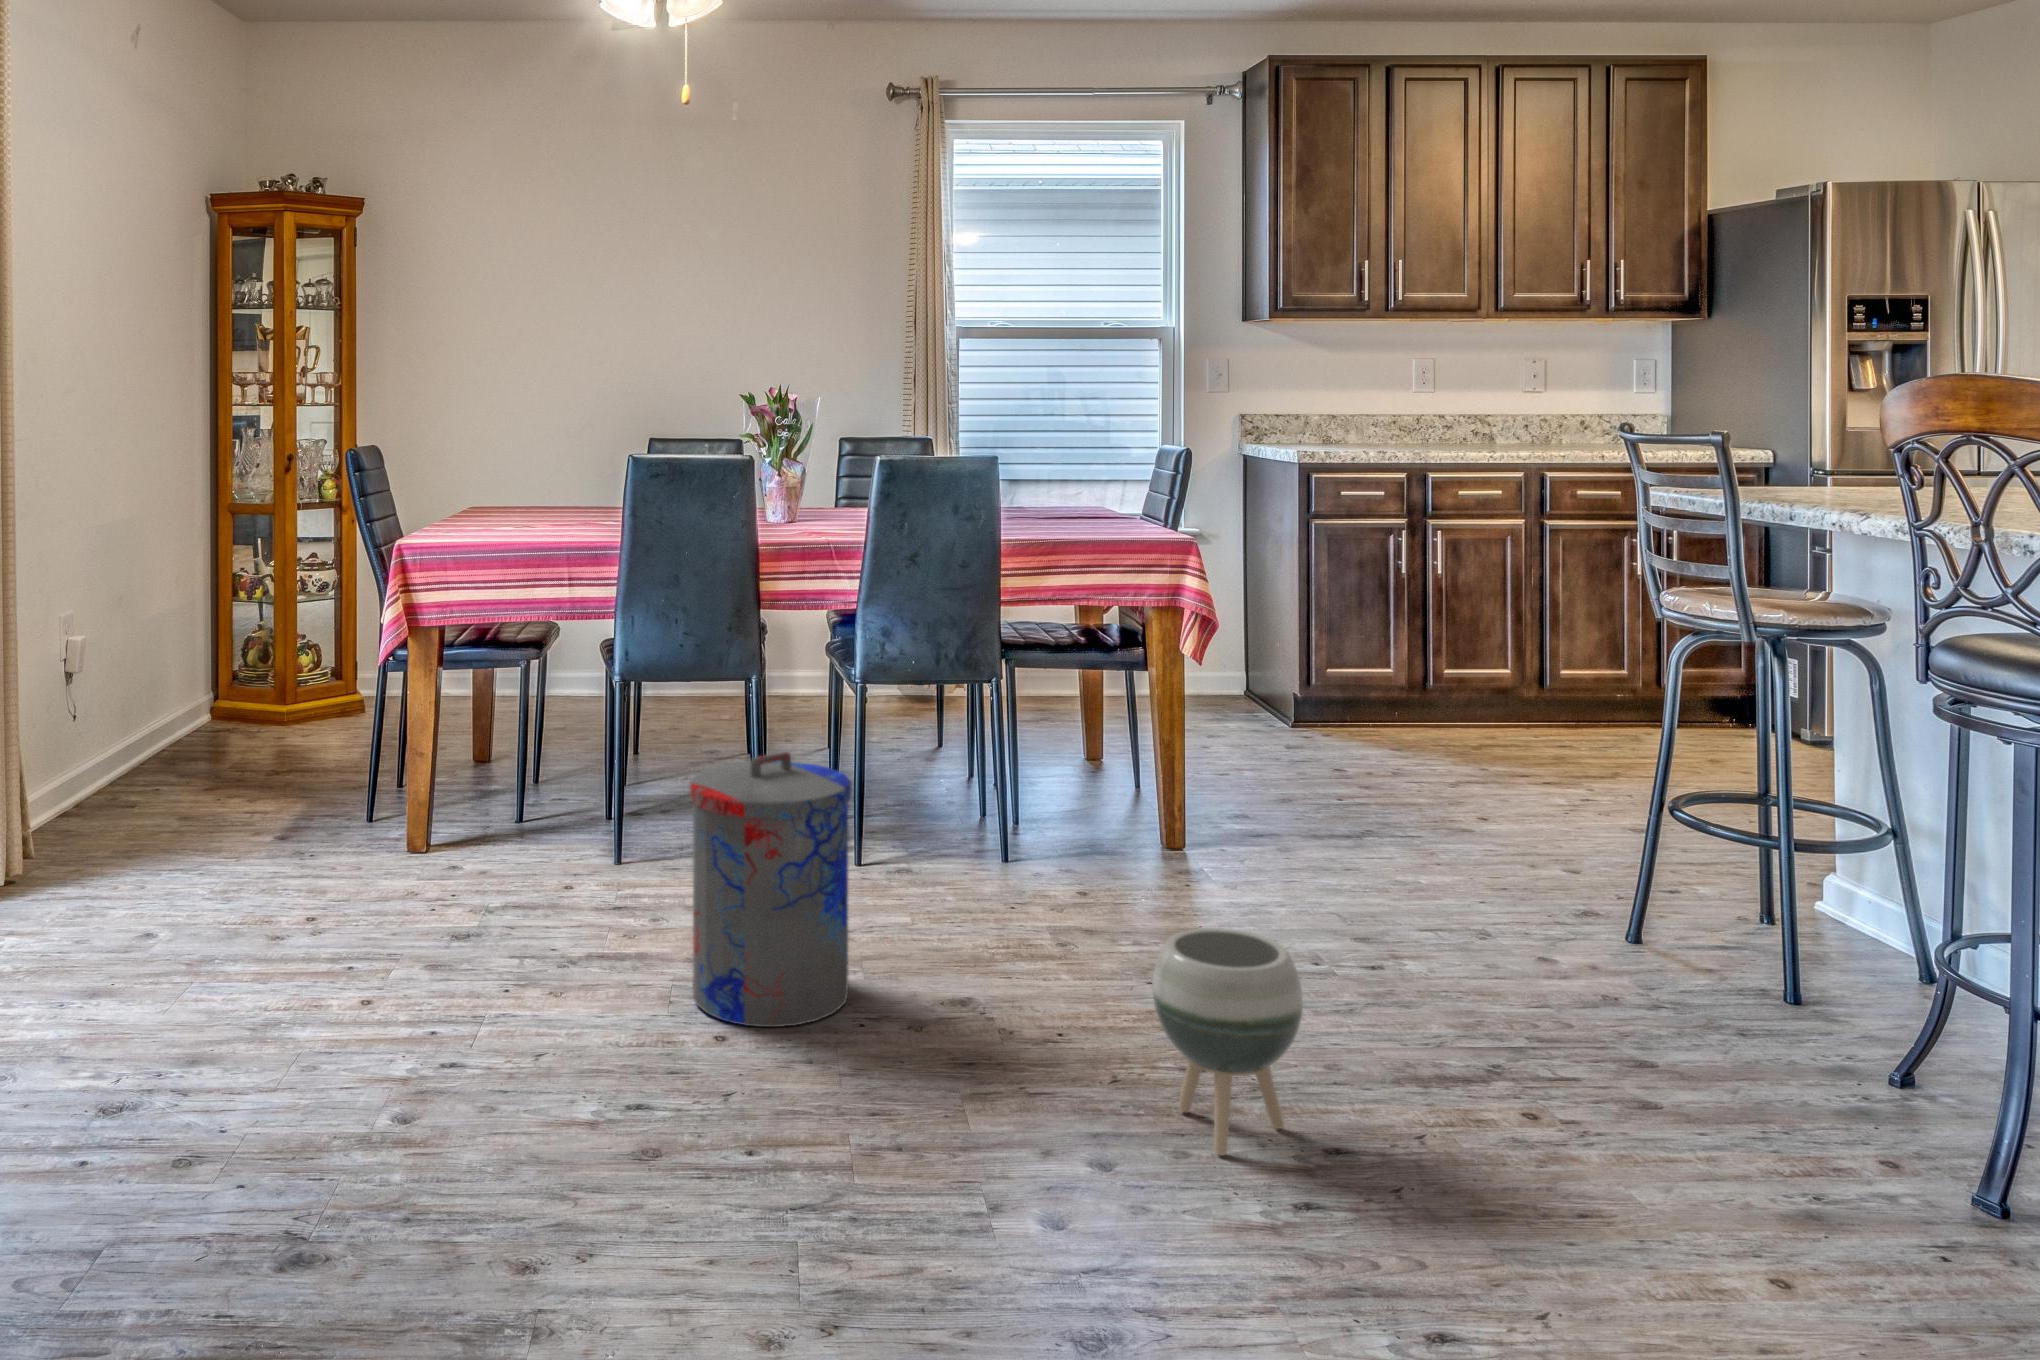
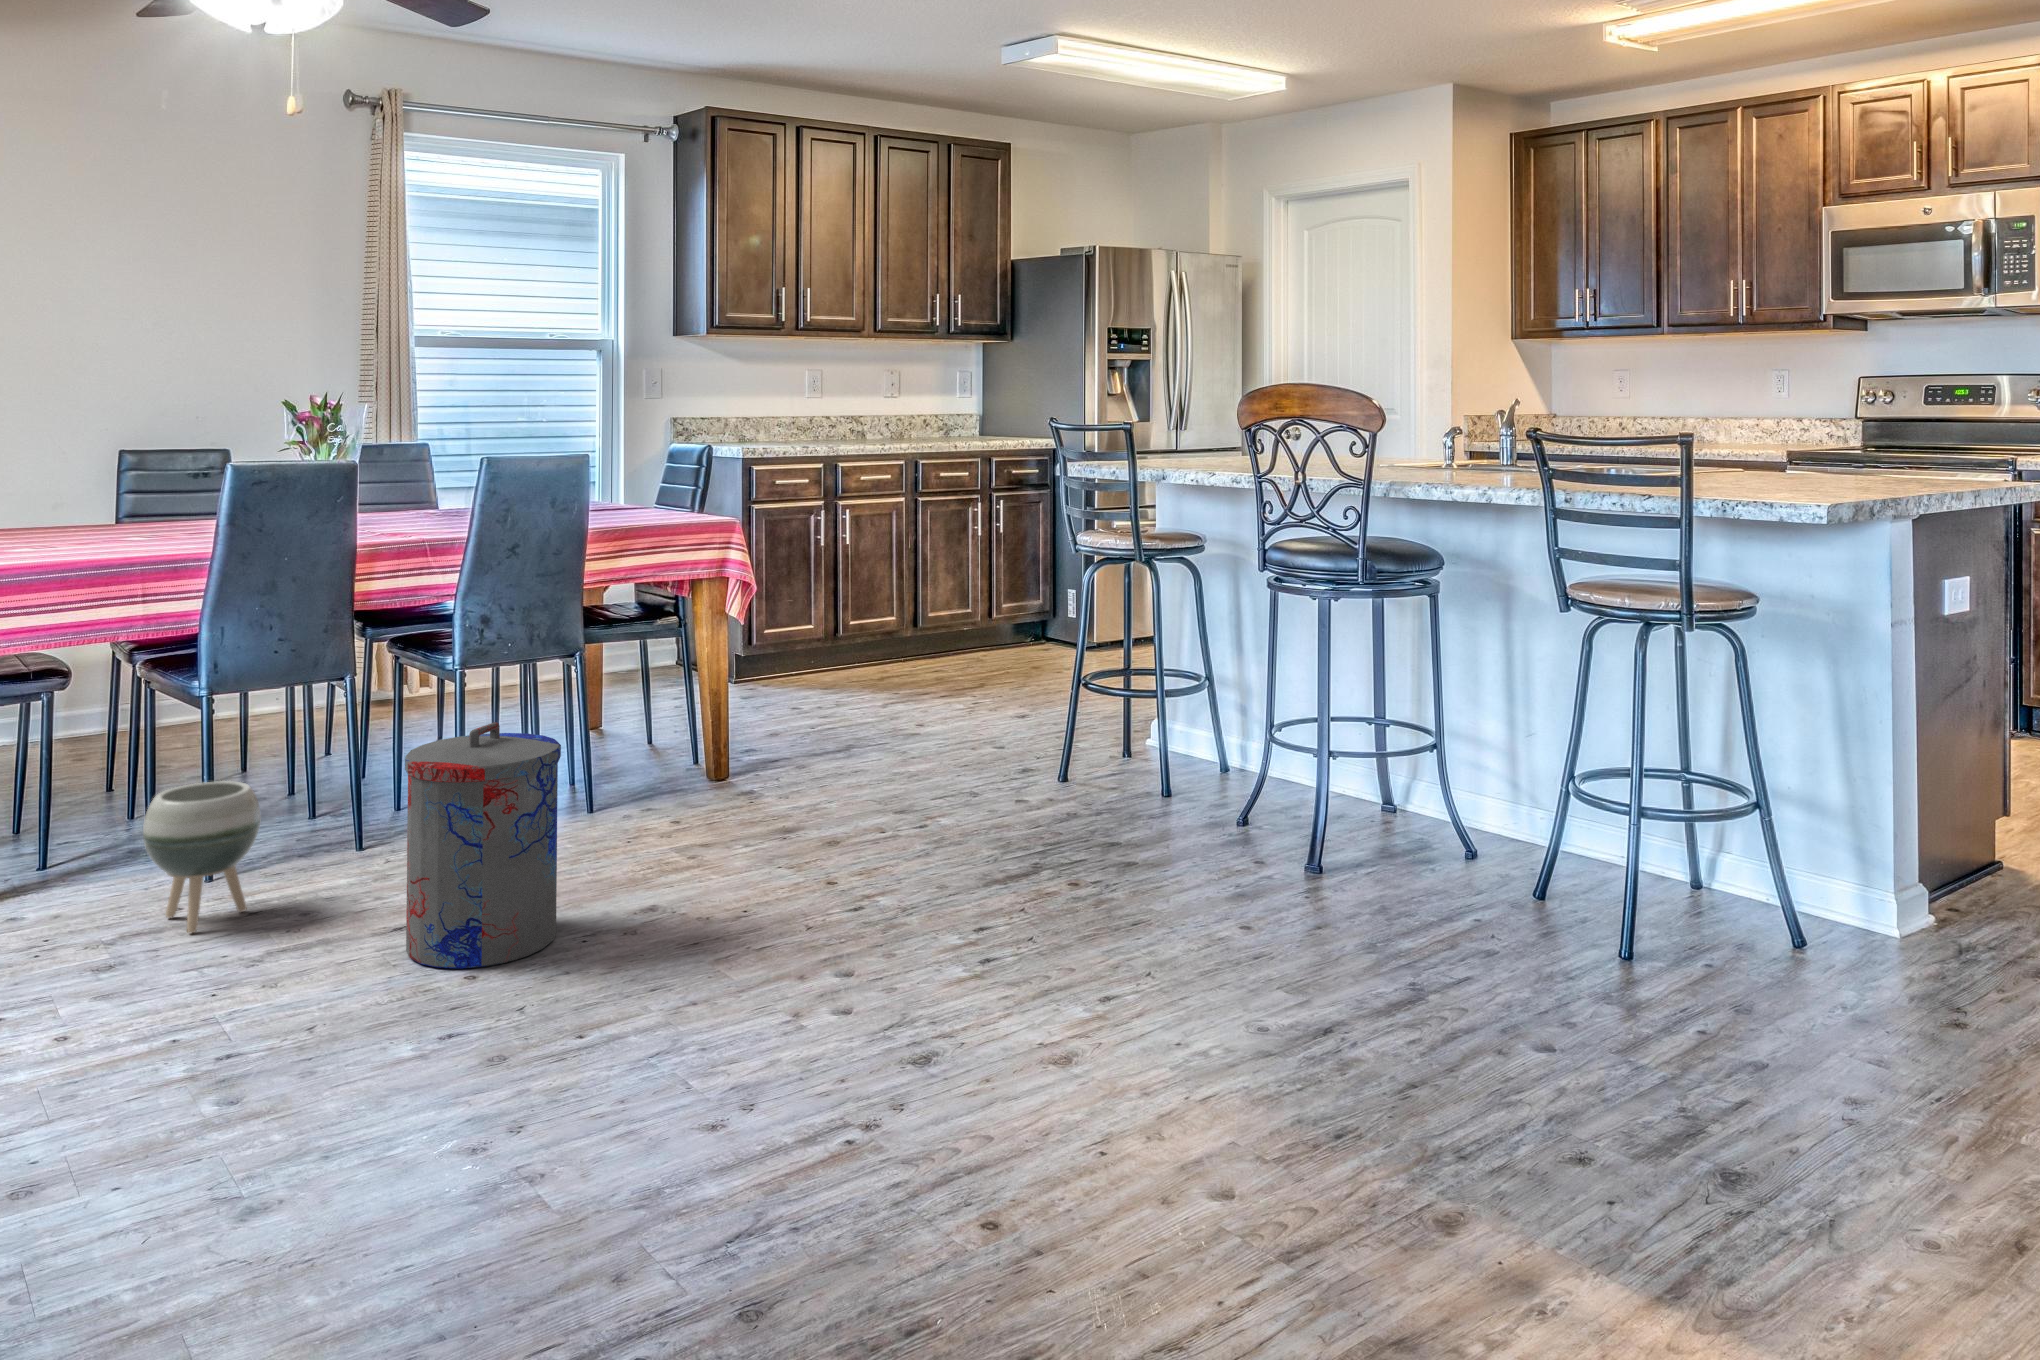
planter: present [1152,928,1303,1156] -> present [143,781,261,933]

